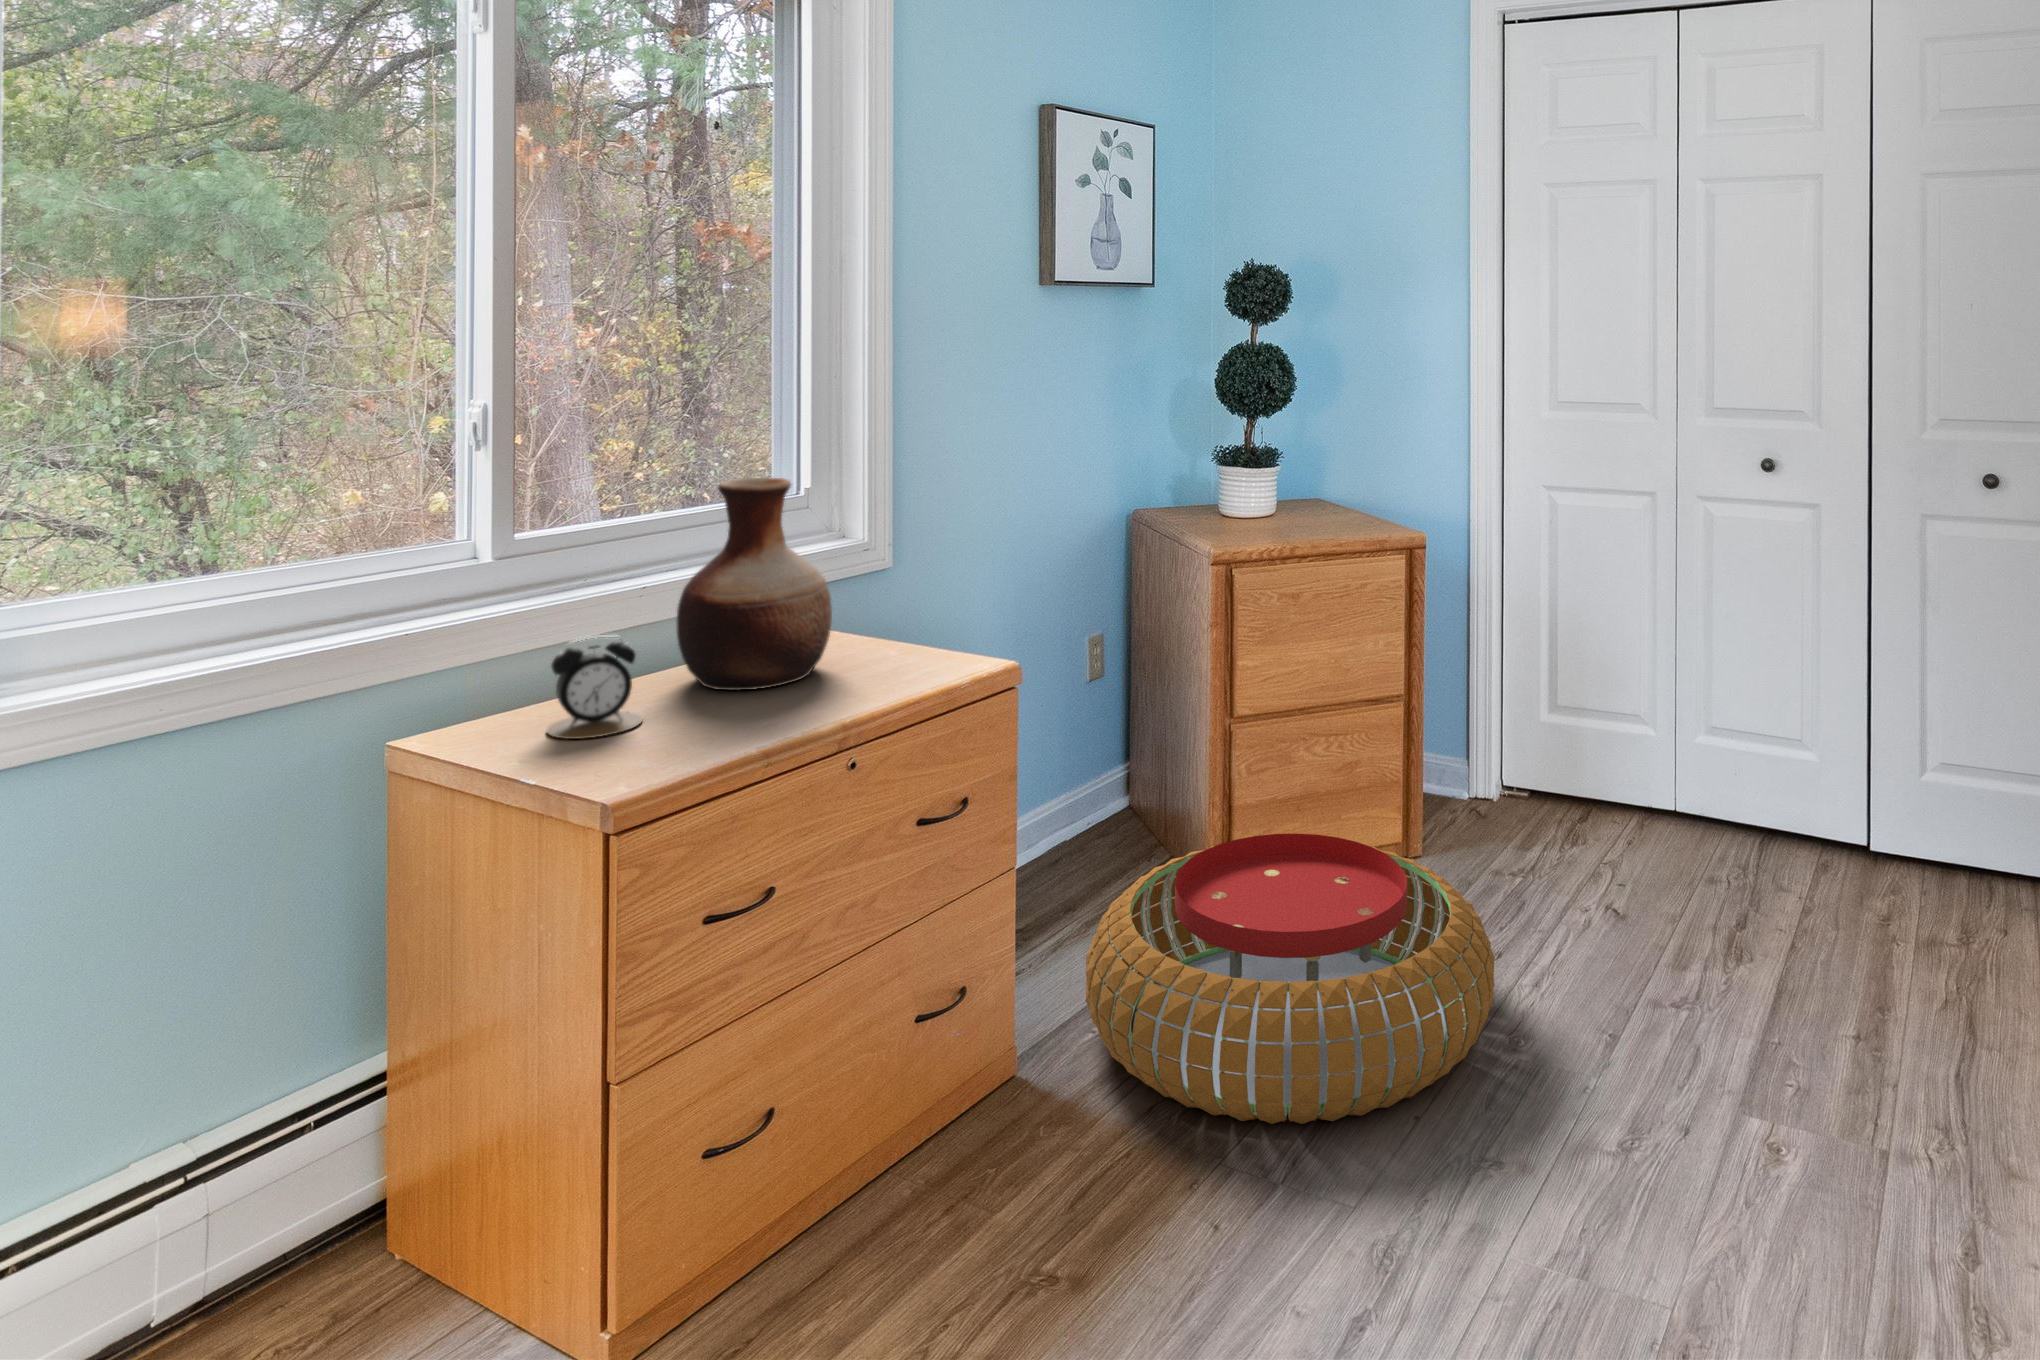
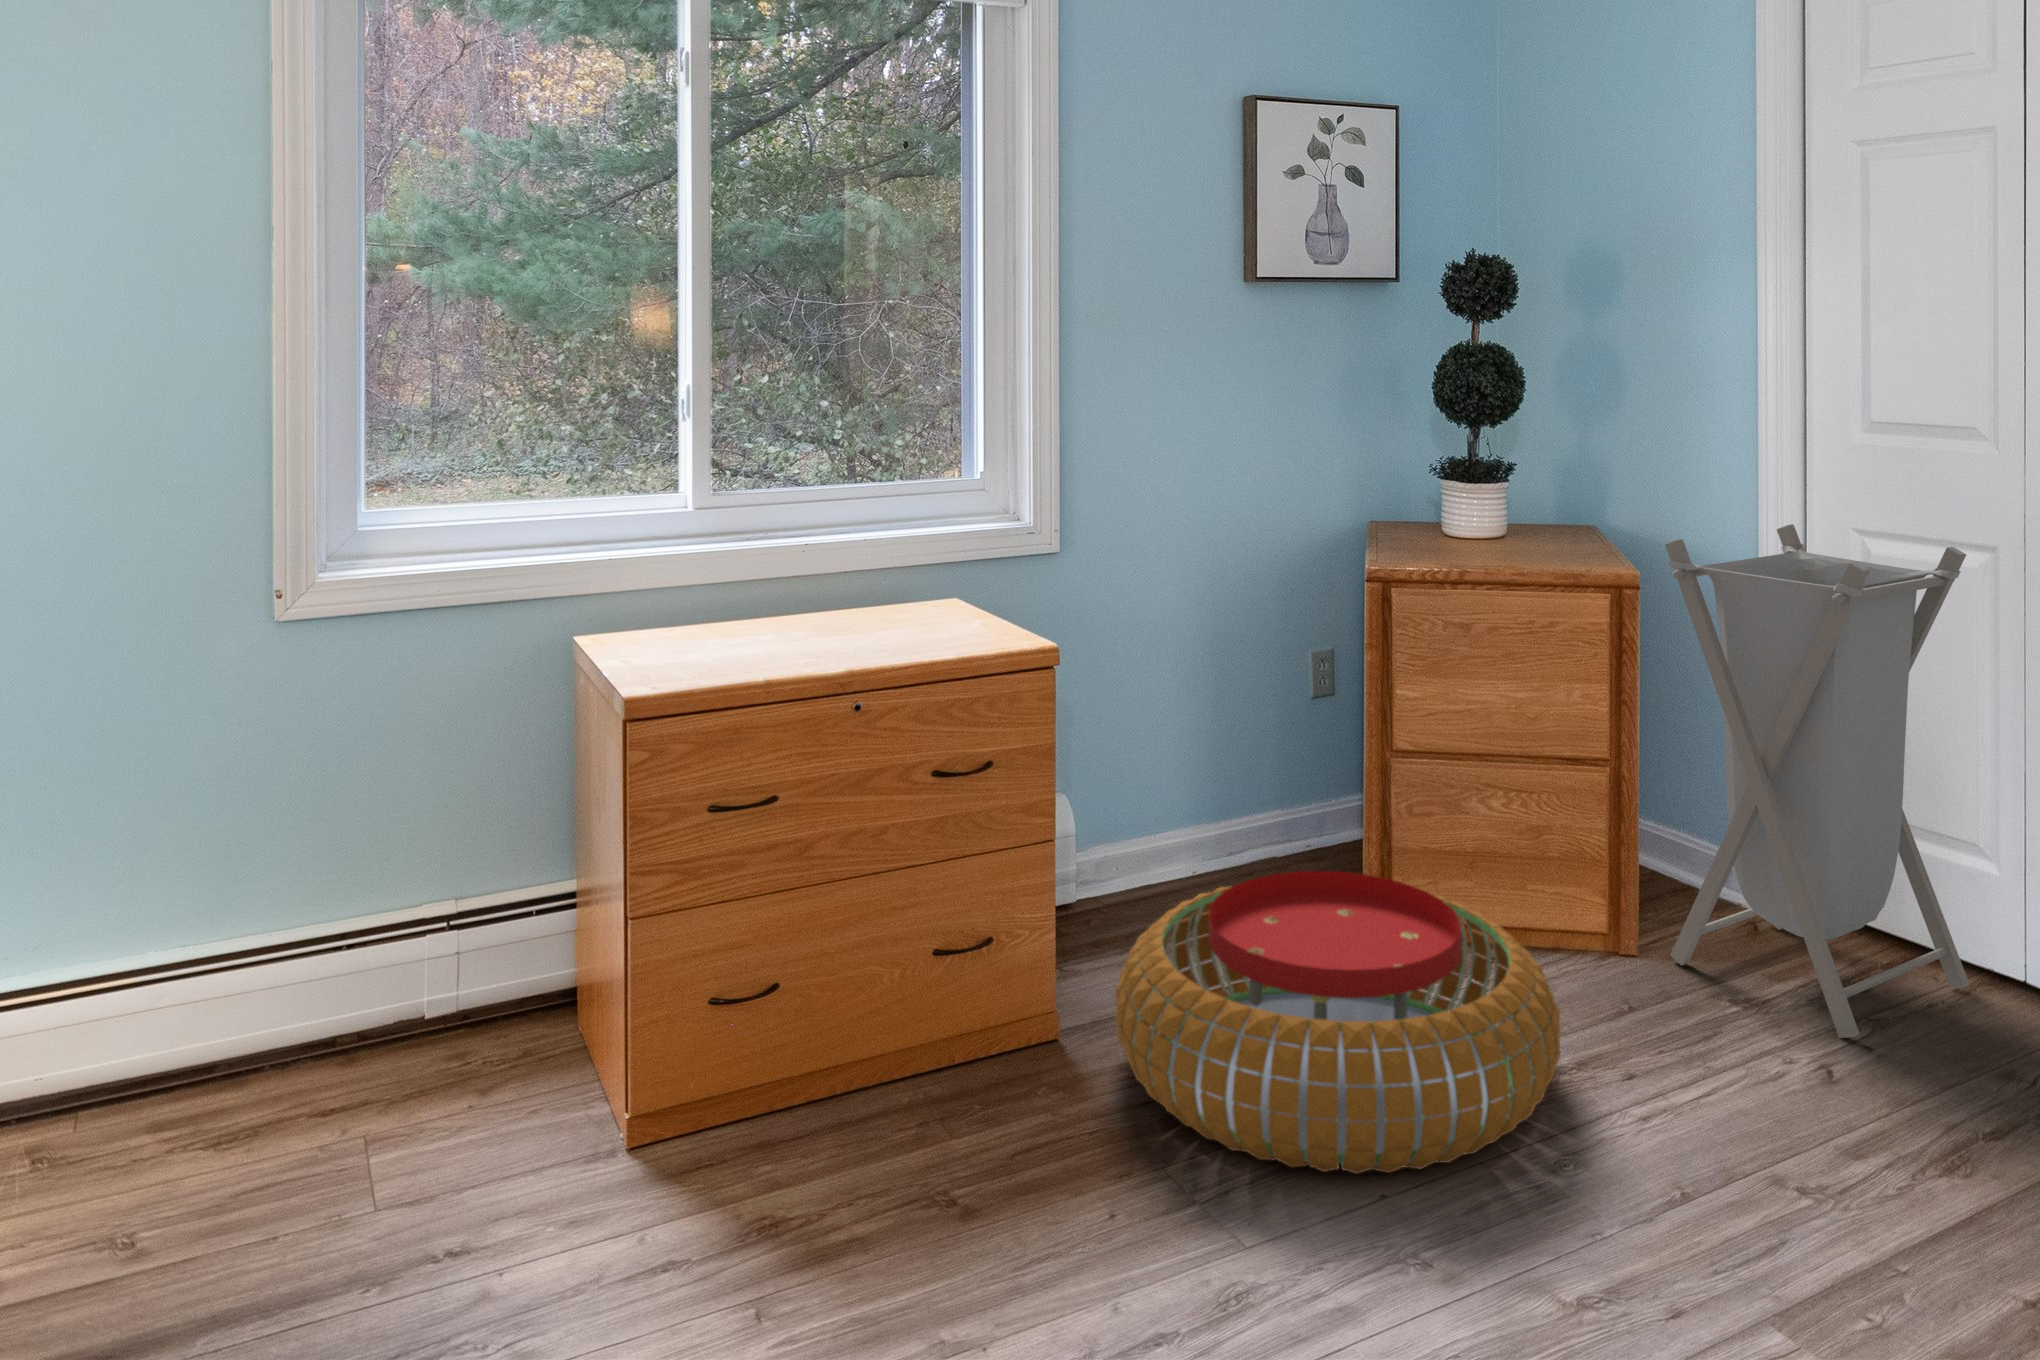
vase: present [676,478,832,690] -> none [784,455,911,637]
laundry hamper: none [1448,485,1644,884] -> present [1665,524,1969,1038]
alarm clock: present [547,636,642,739] -> none [659,573,730,653]

